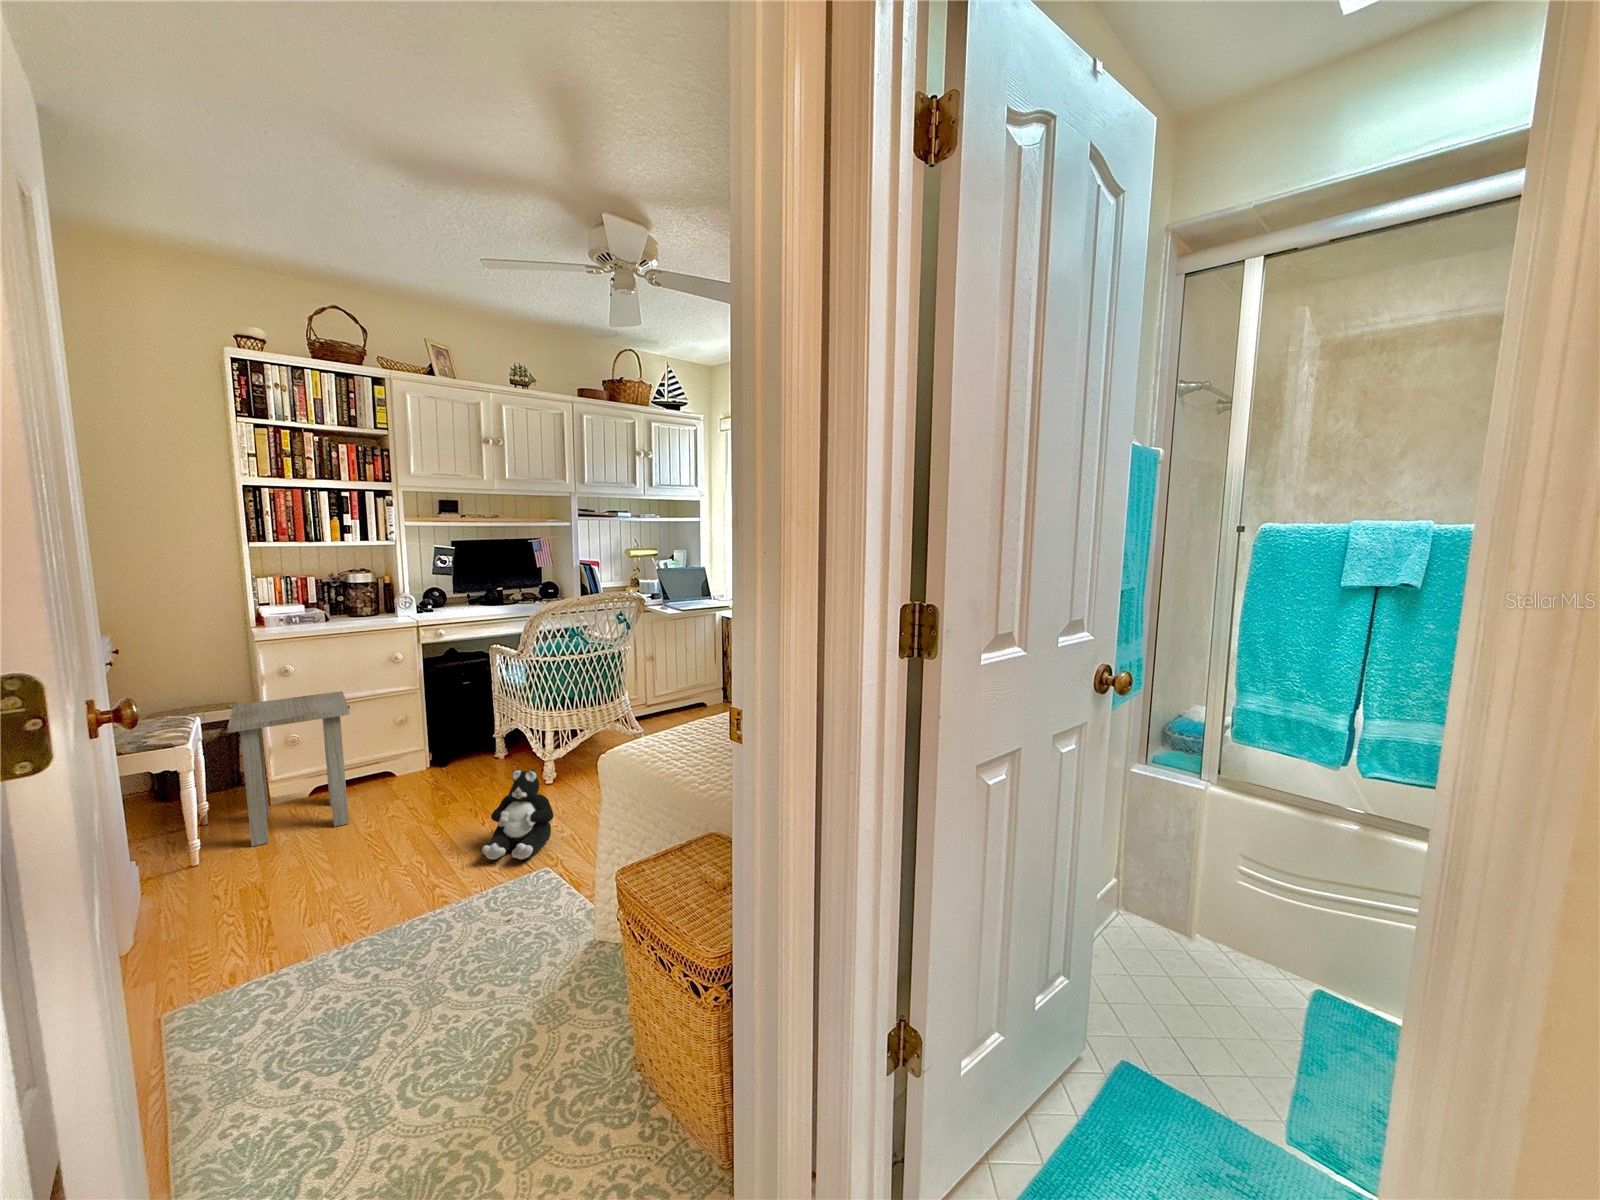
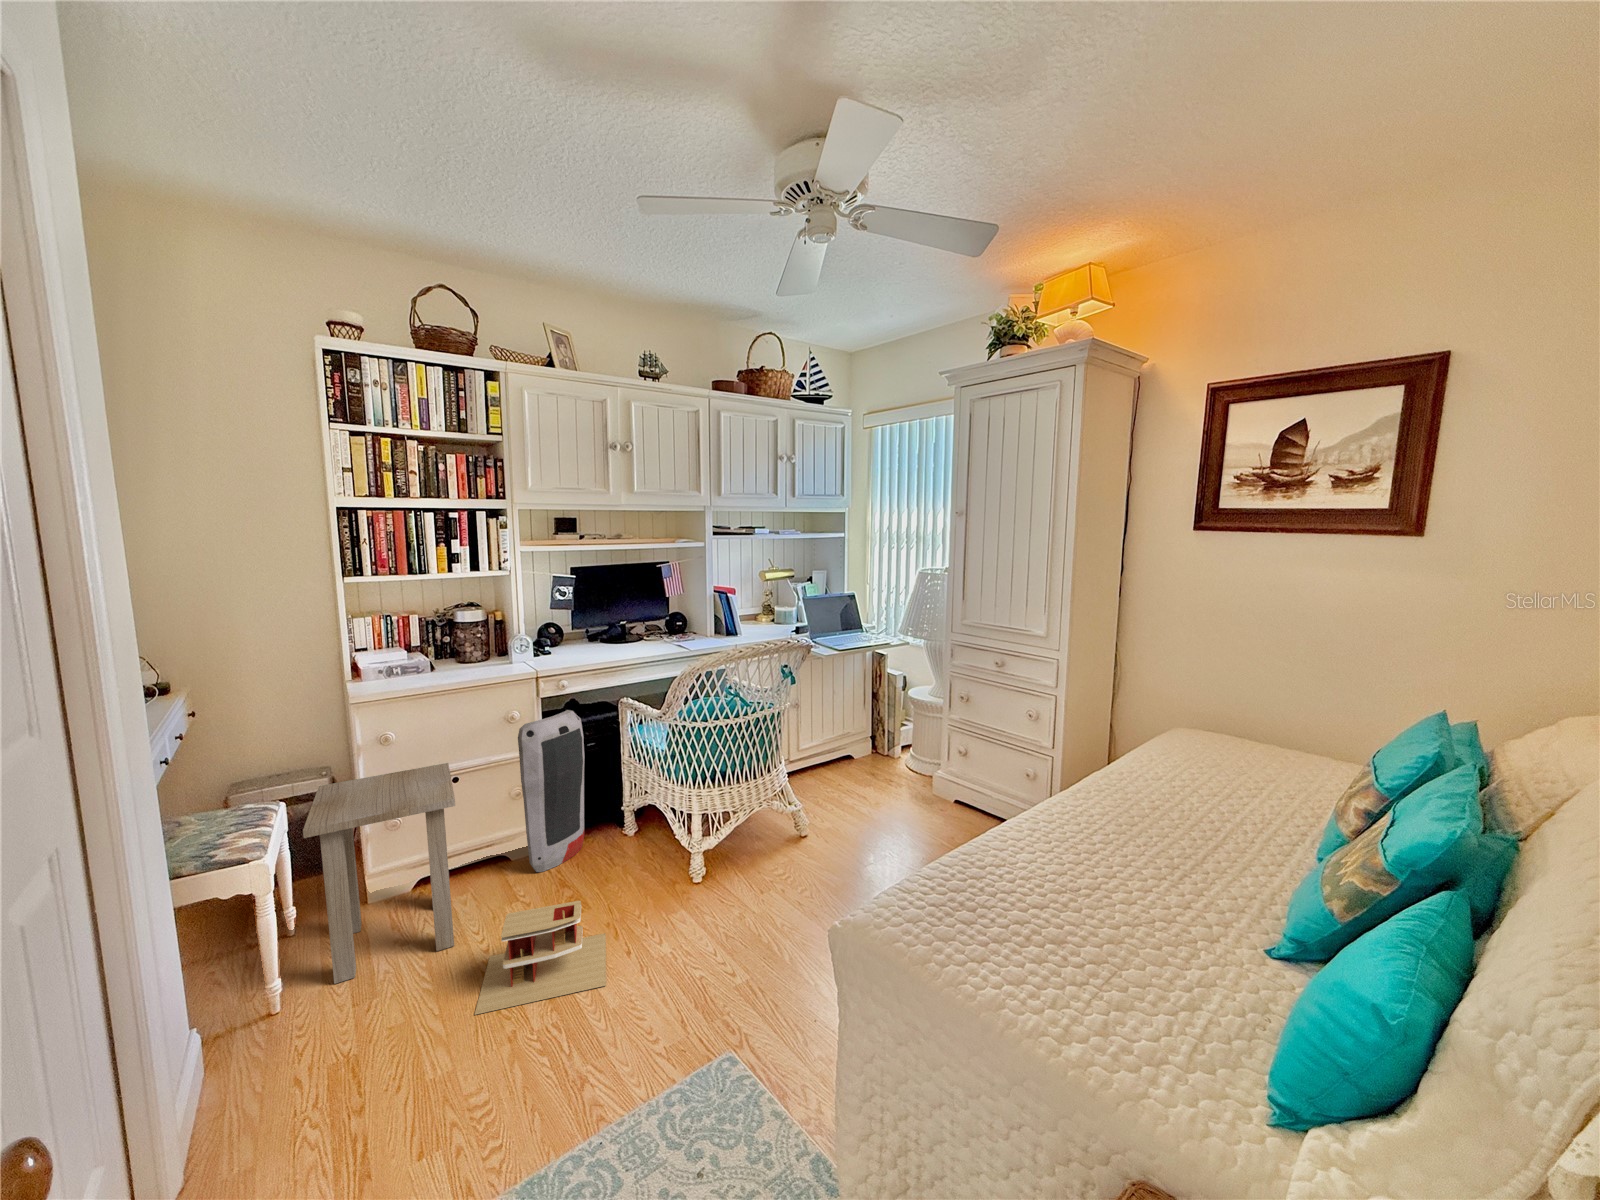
air purifier: none [402,654,460,781] -> present [518,710,585,872]
plush toy: present [482,769,553,860] -> none [630,898,723,1044]
toy house: none [366,784,472,856] -> present [475,901,606,1015]

